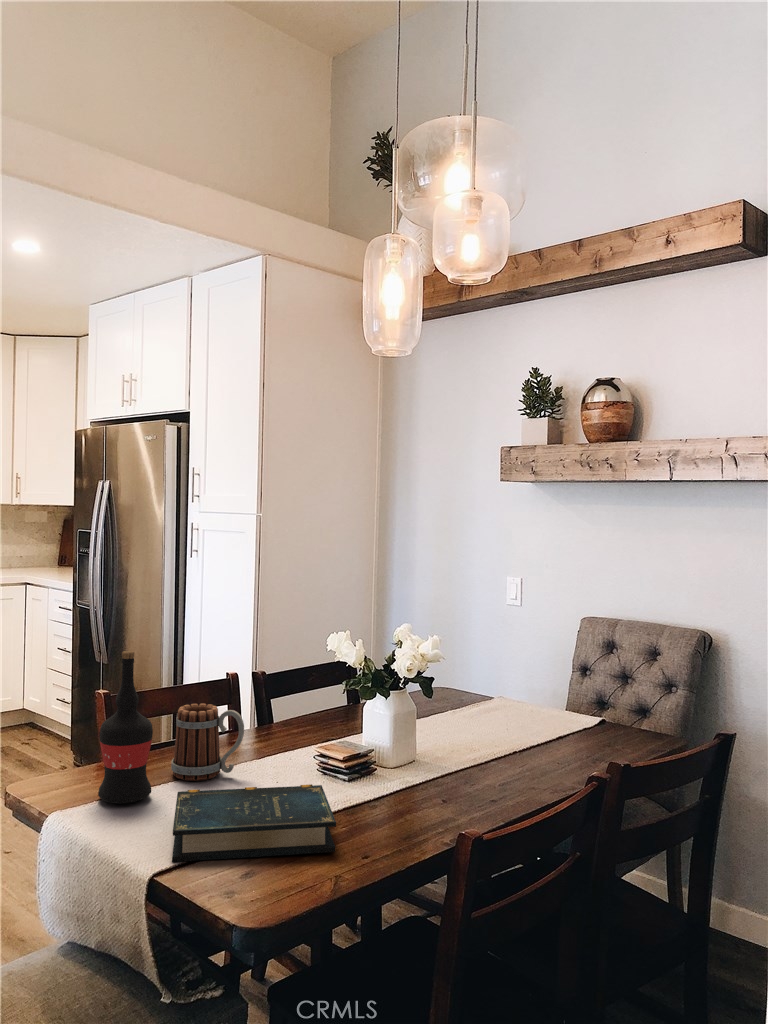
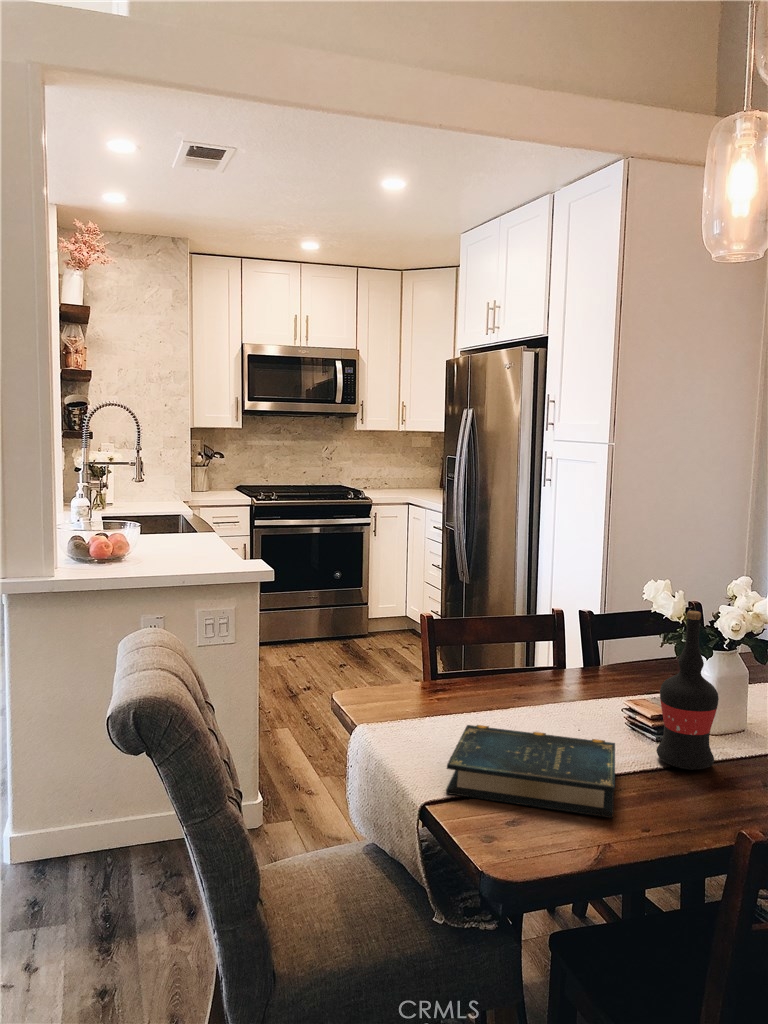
wine bottle: present [98,651,153,804] -> present [656,611,719,770]
mug: present [171,704,244,781] -> none [476,639,547,715]

